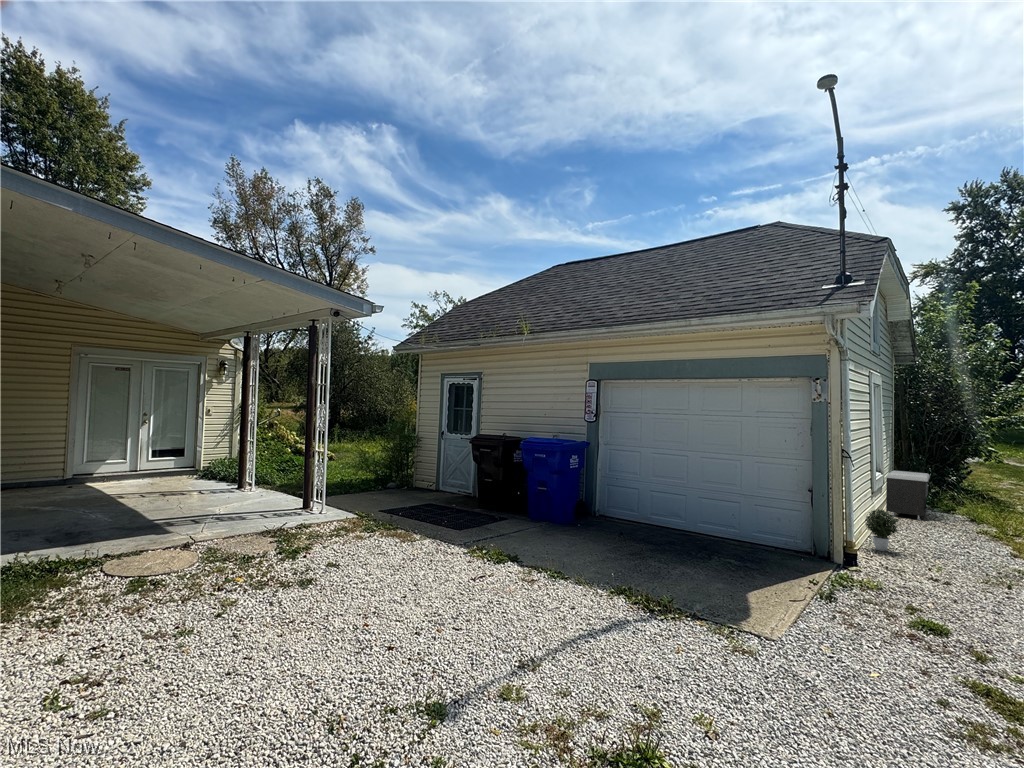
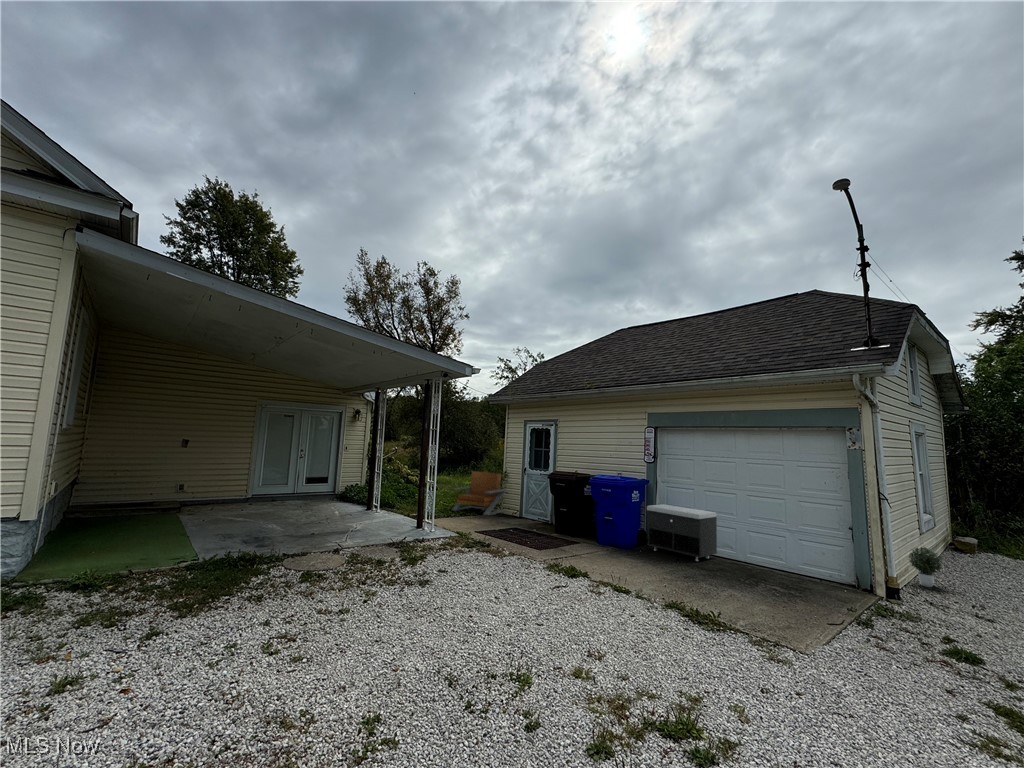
lounge chair: none [352,439,421,492] -> present [452,471,506,515]
storage bench: present [886,470,930,520] -> present [647,504,717,561]

